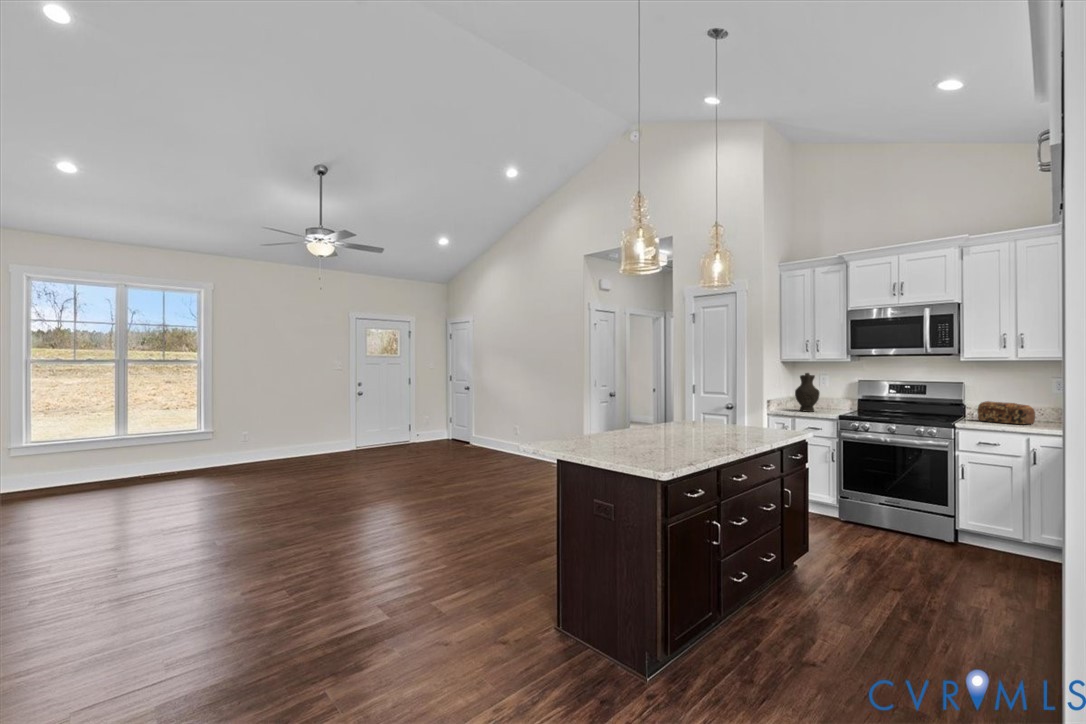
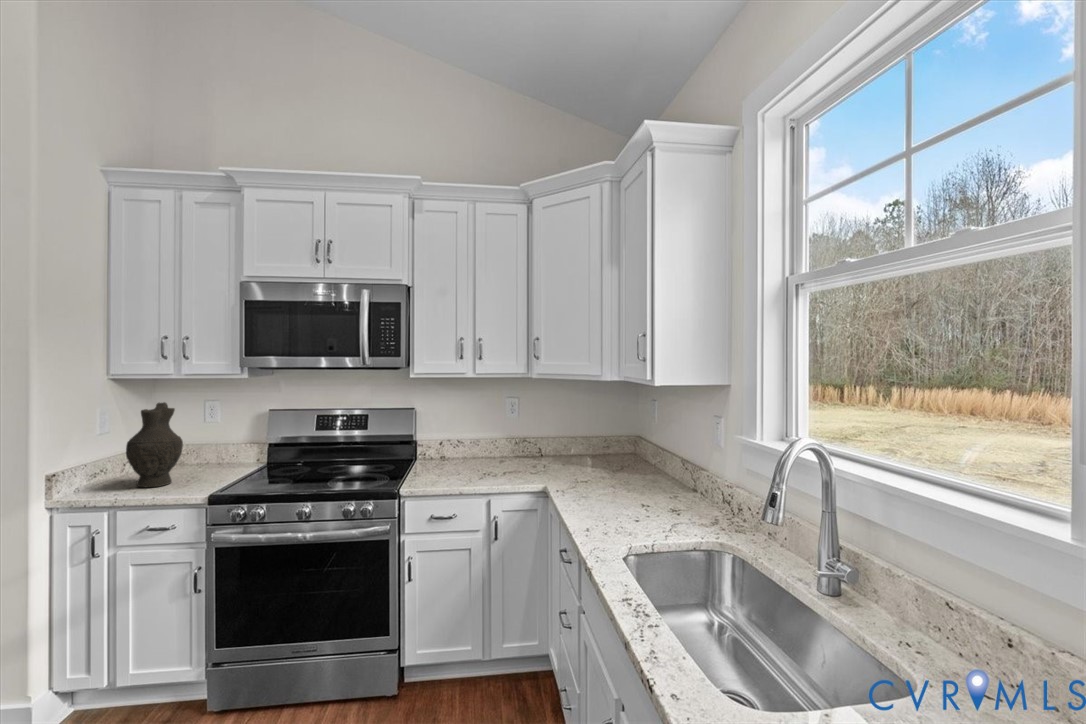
bread loaf: present [977,401,1035,424] -> none [429,442,495,478]

